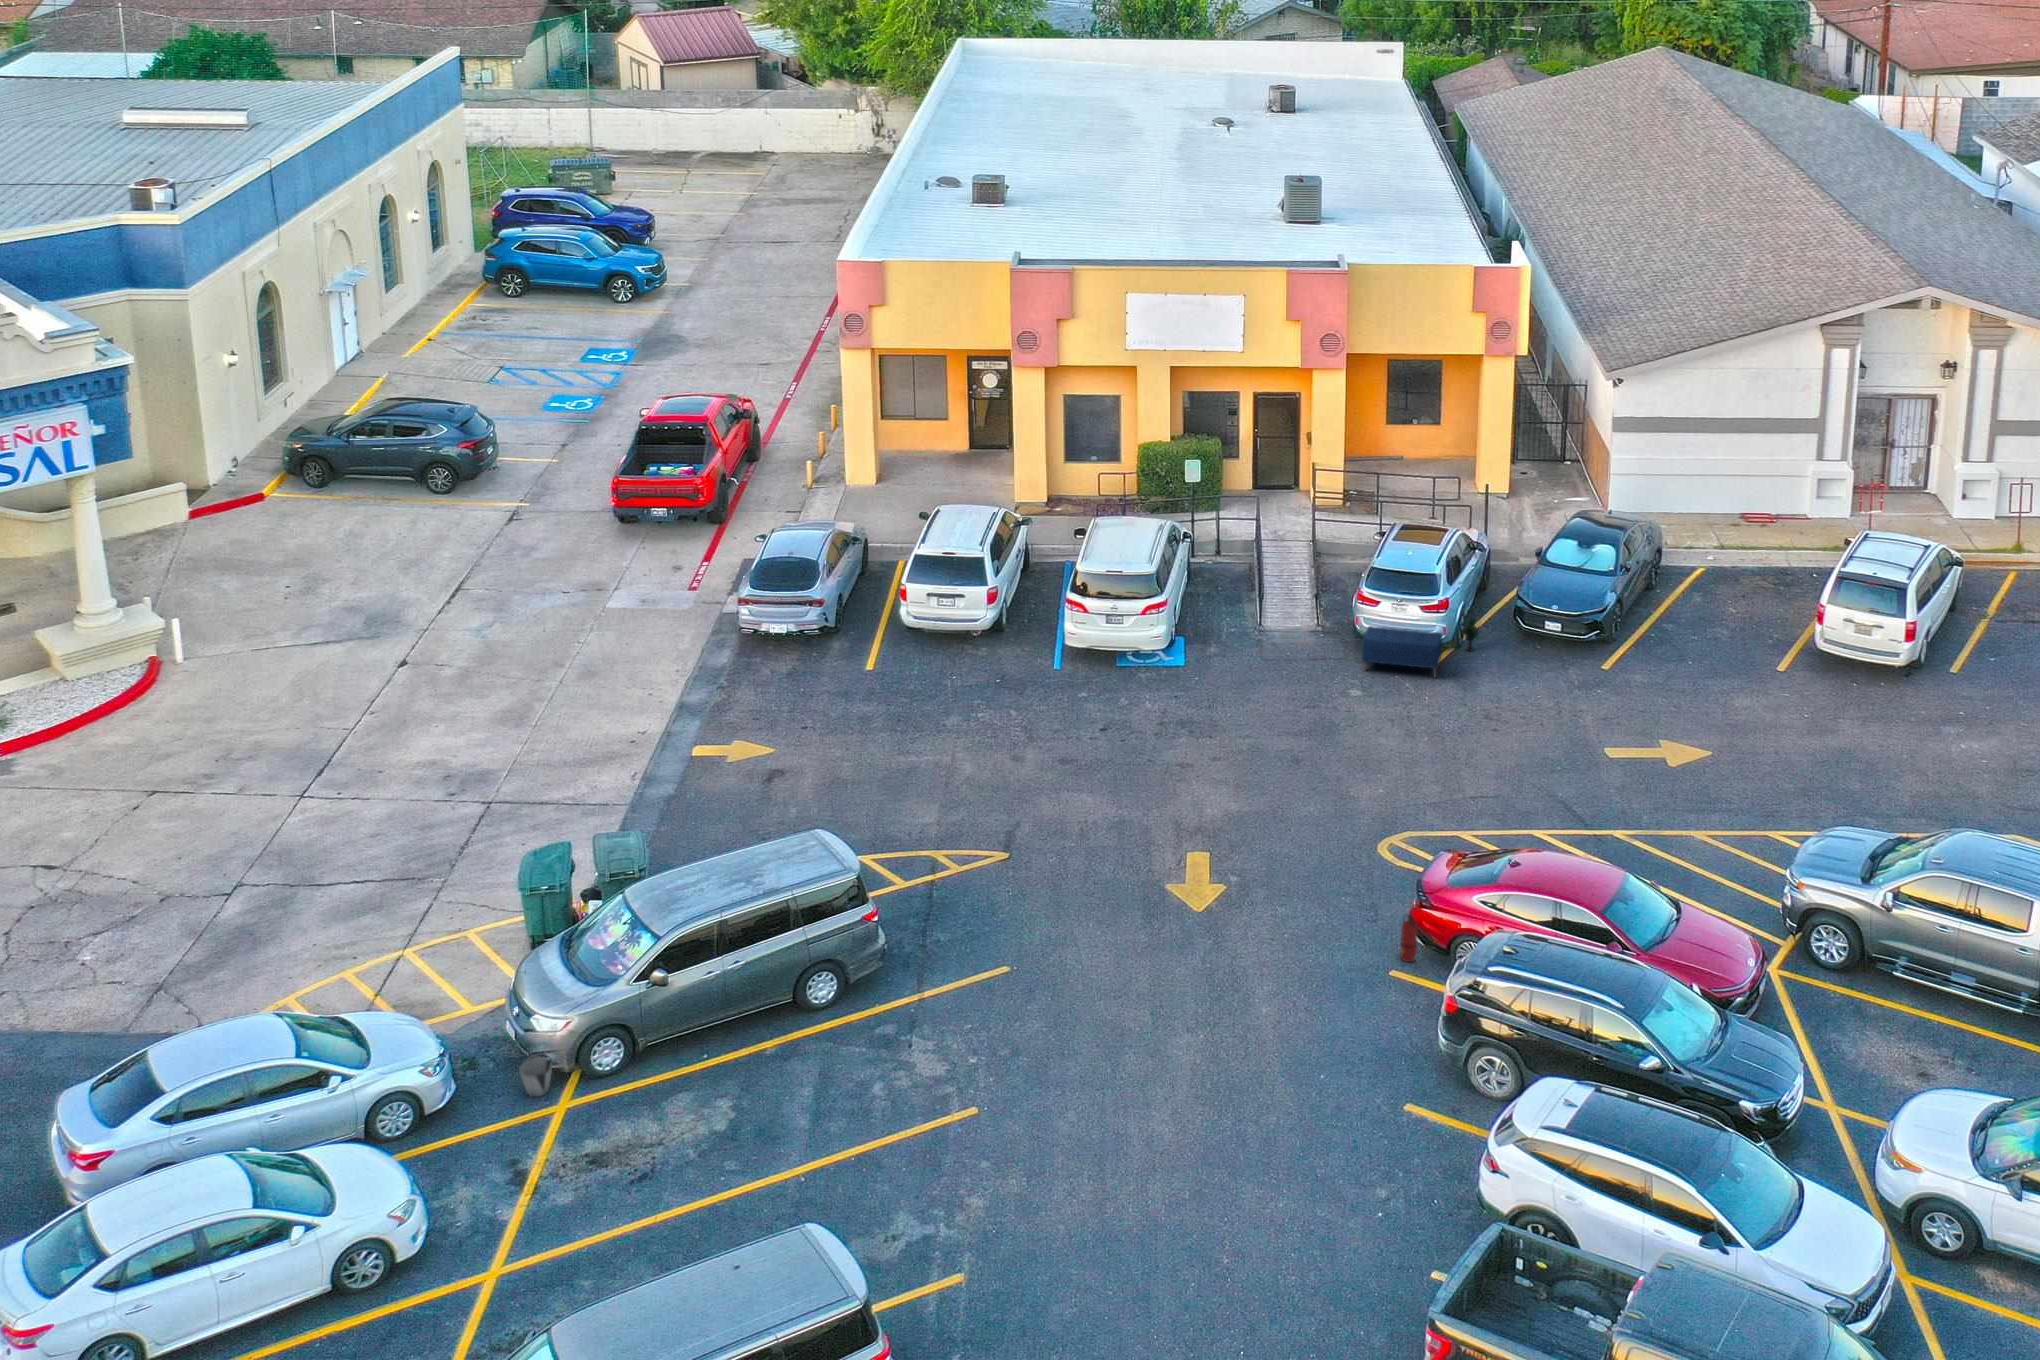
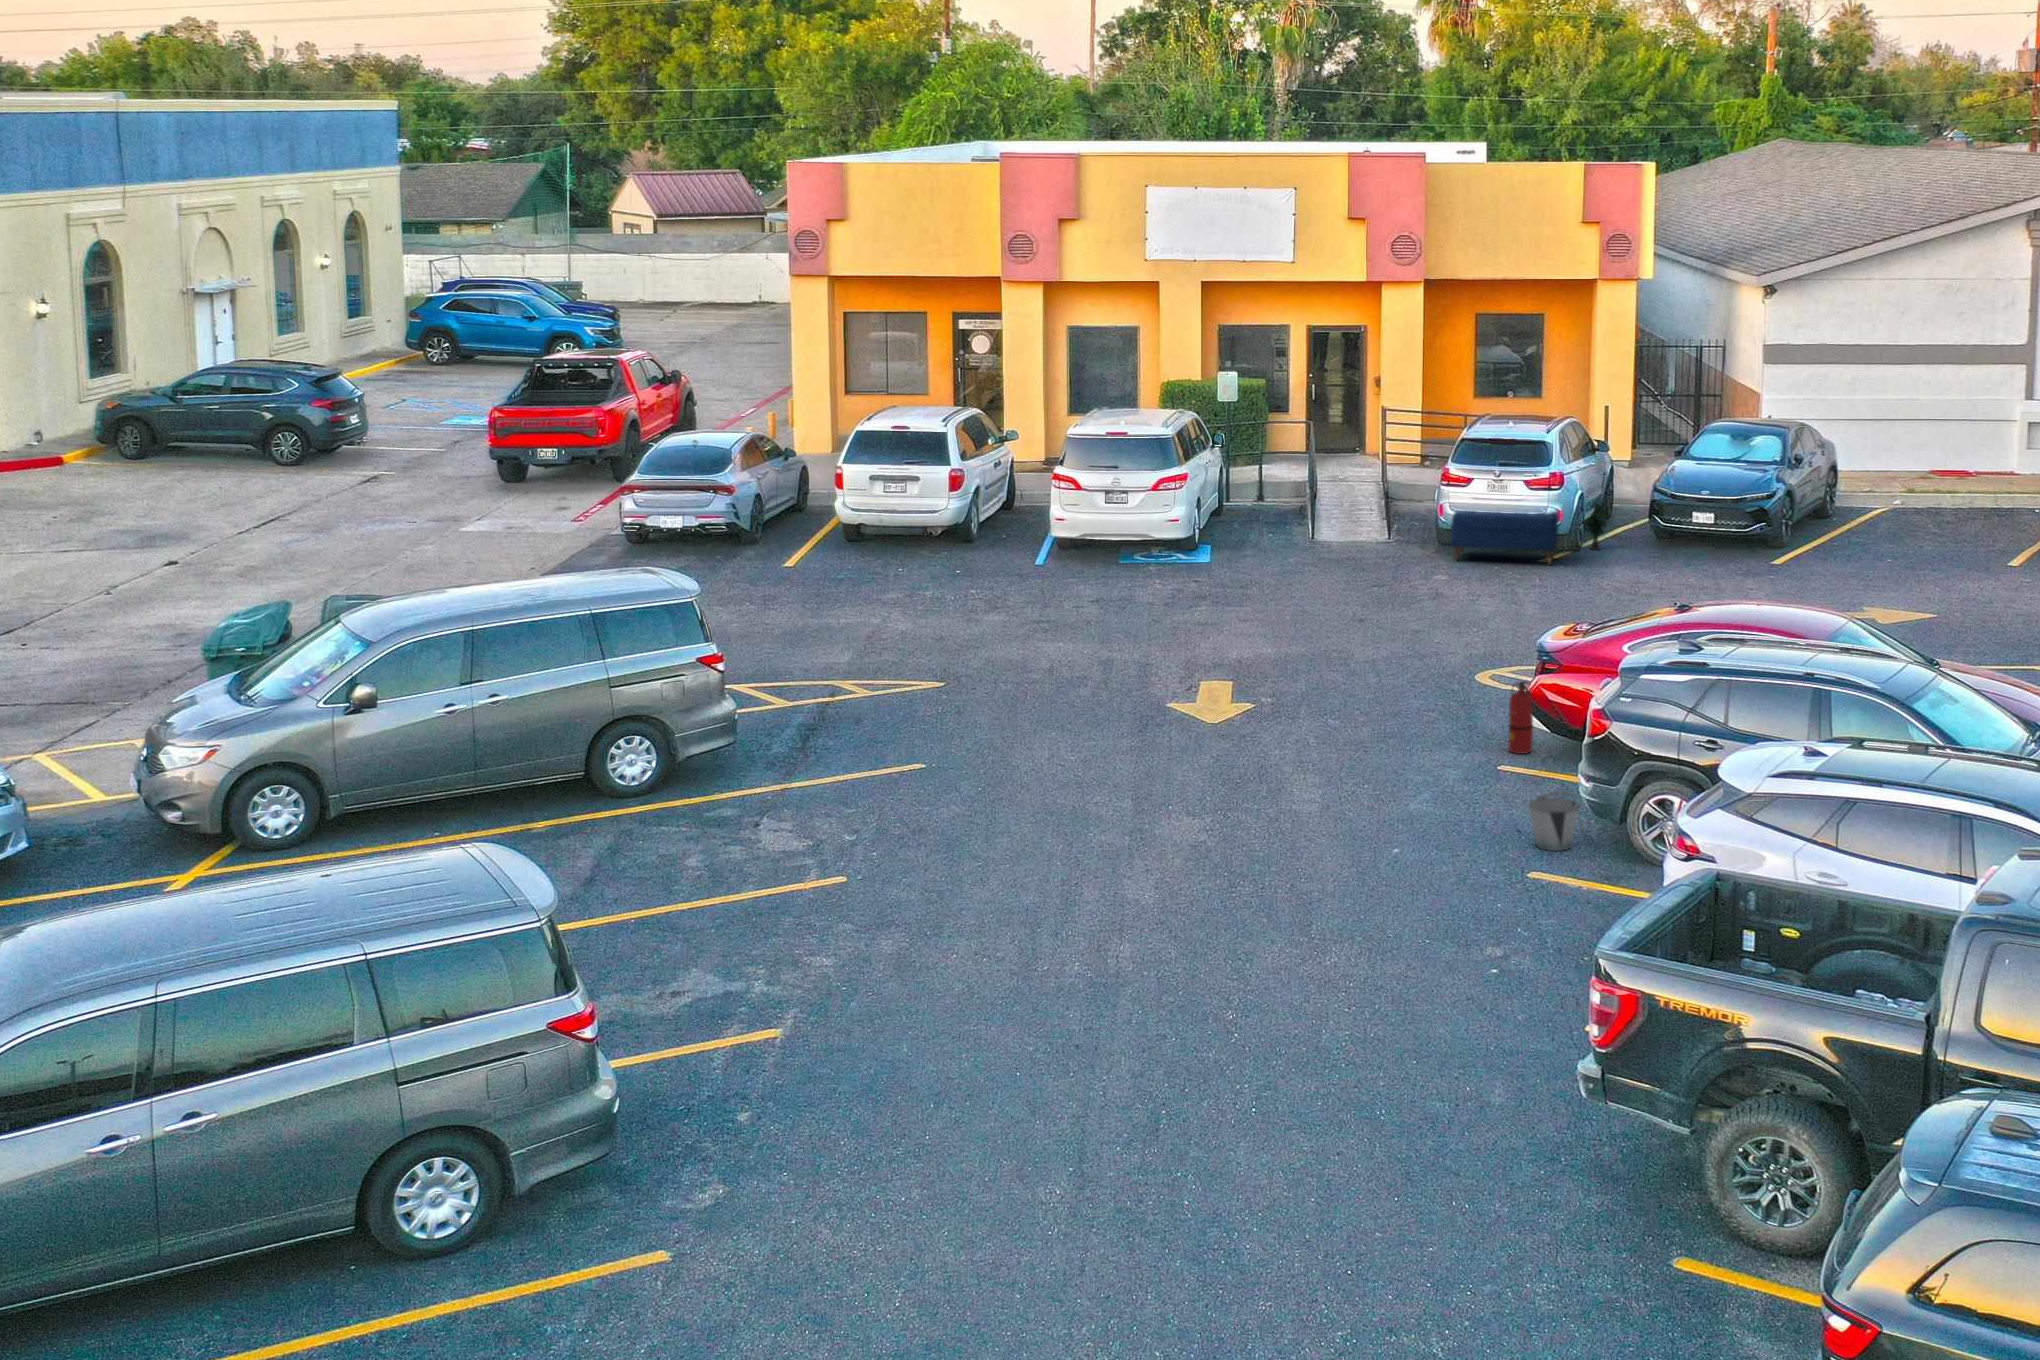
bucket: present [519,1055,552,1097] -> present [1529,791,1580,851]

